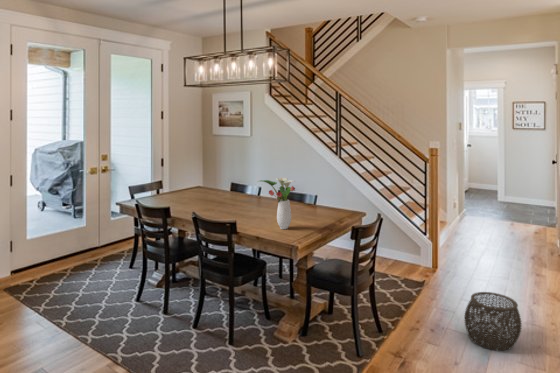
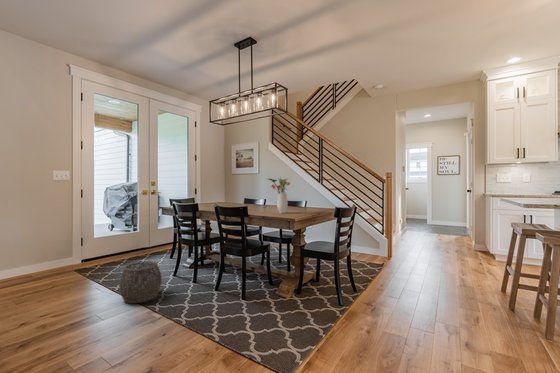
woven basket: present [465,292,522,350] -> present [119,261,162,303]

